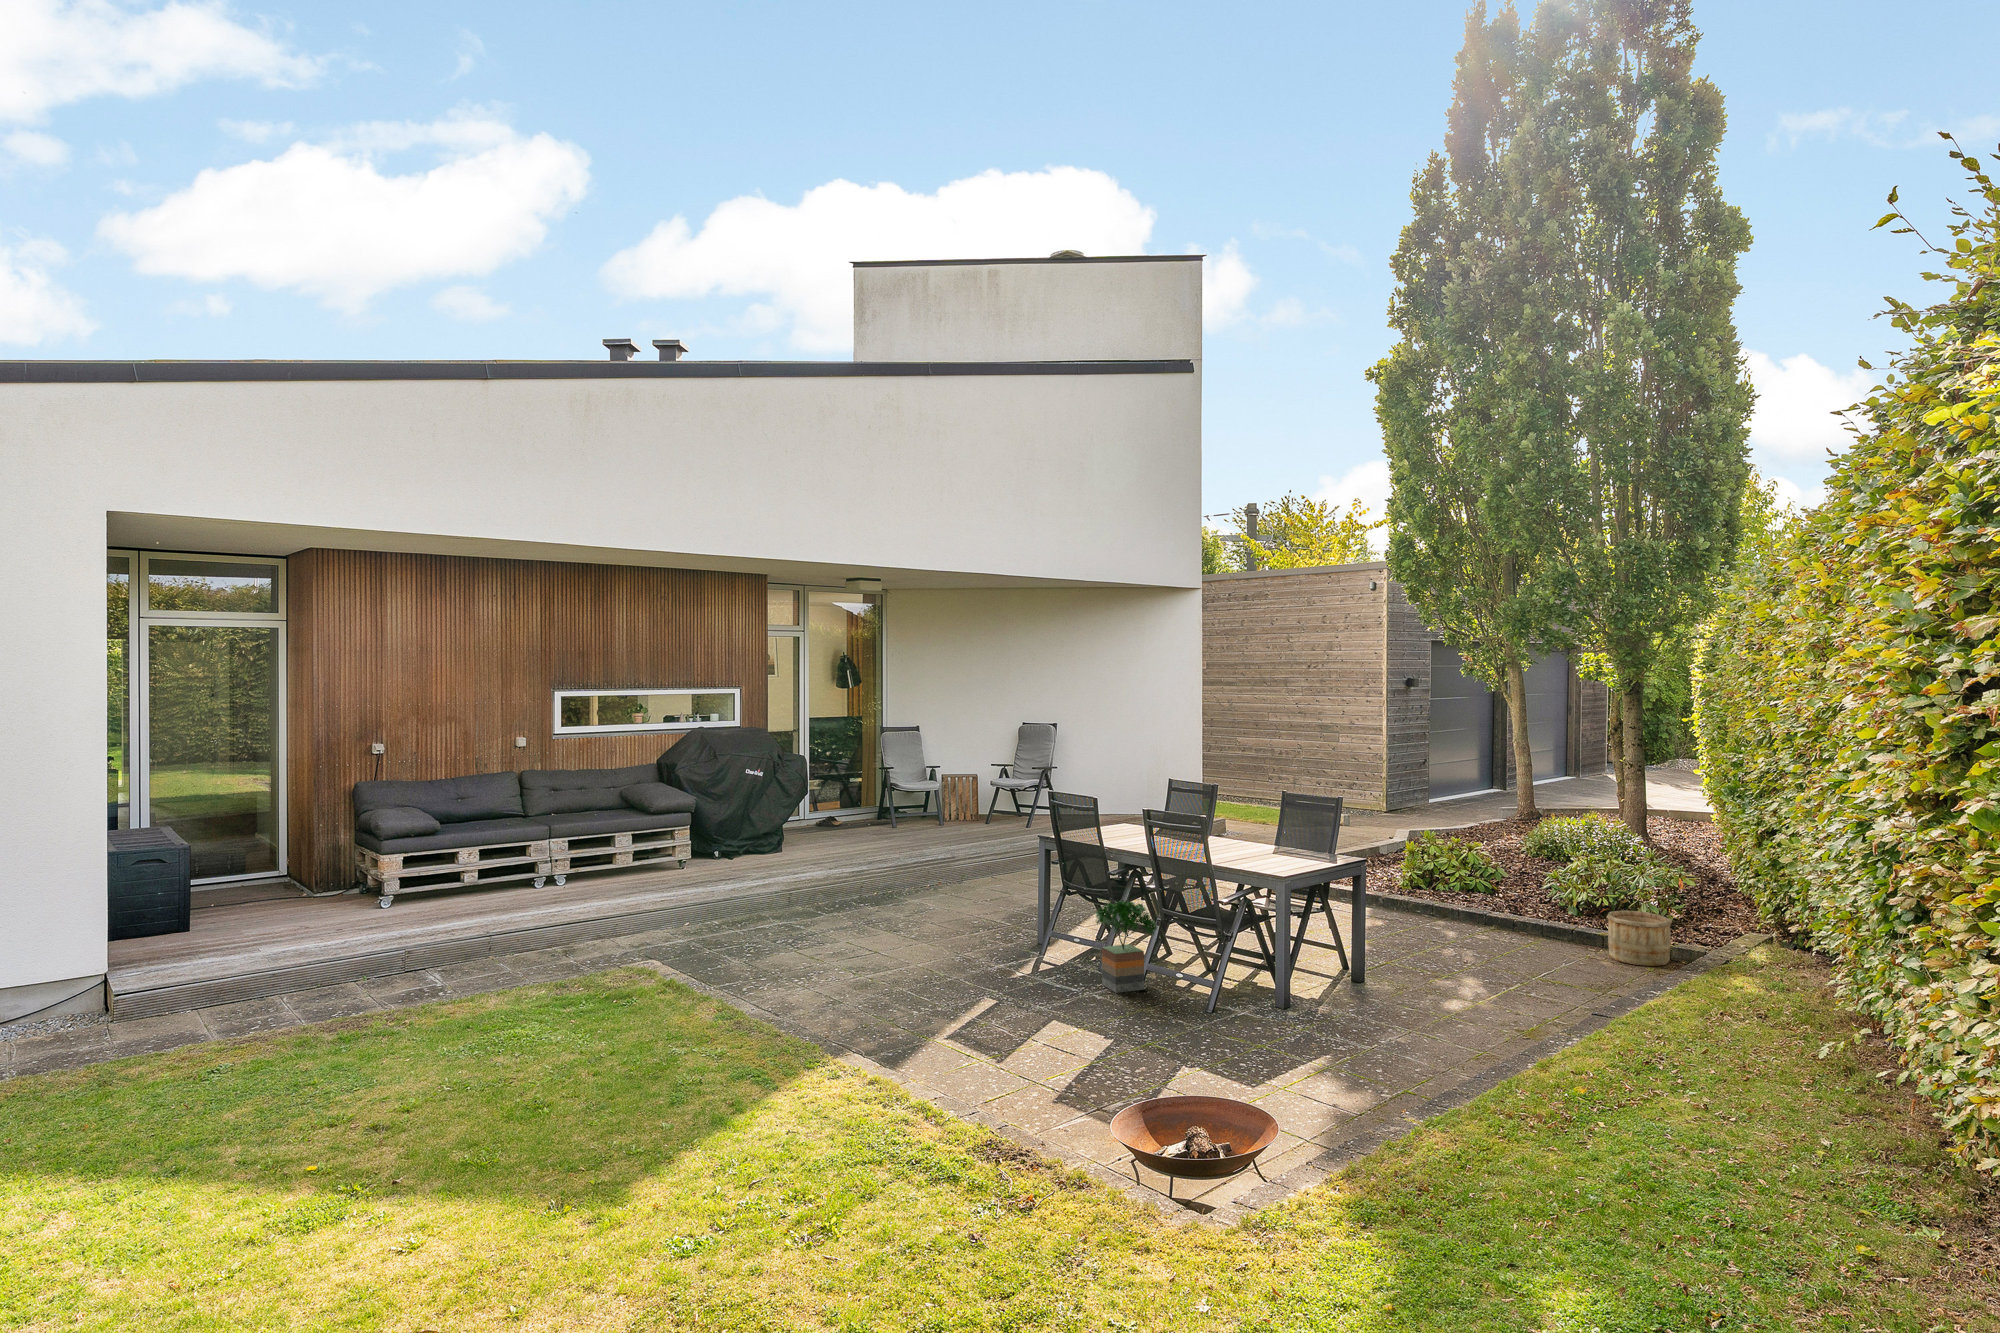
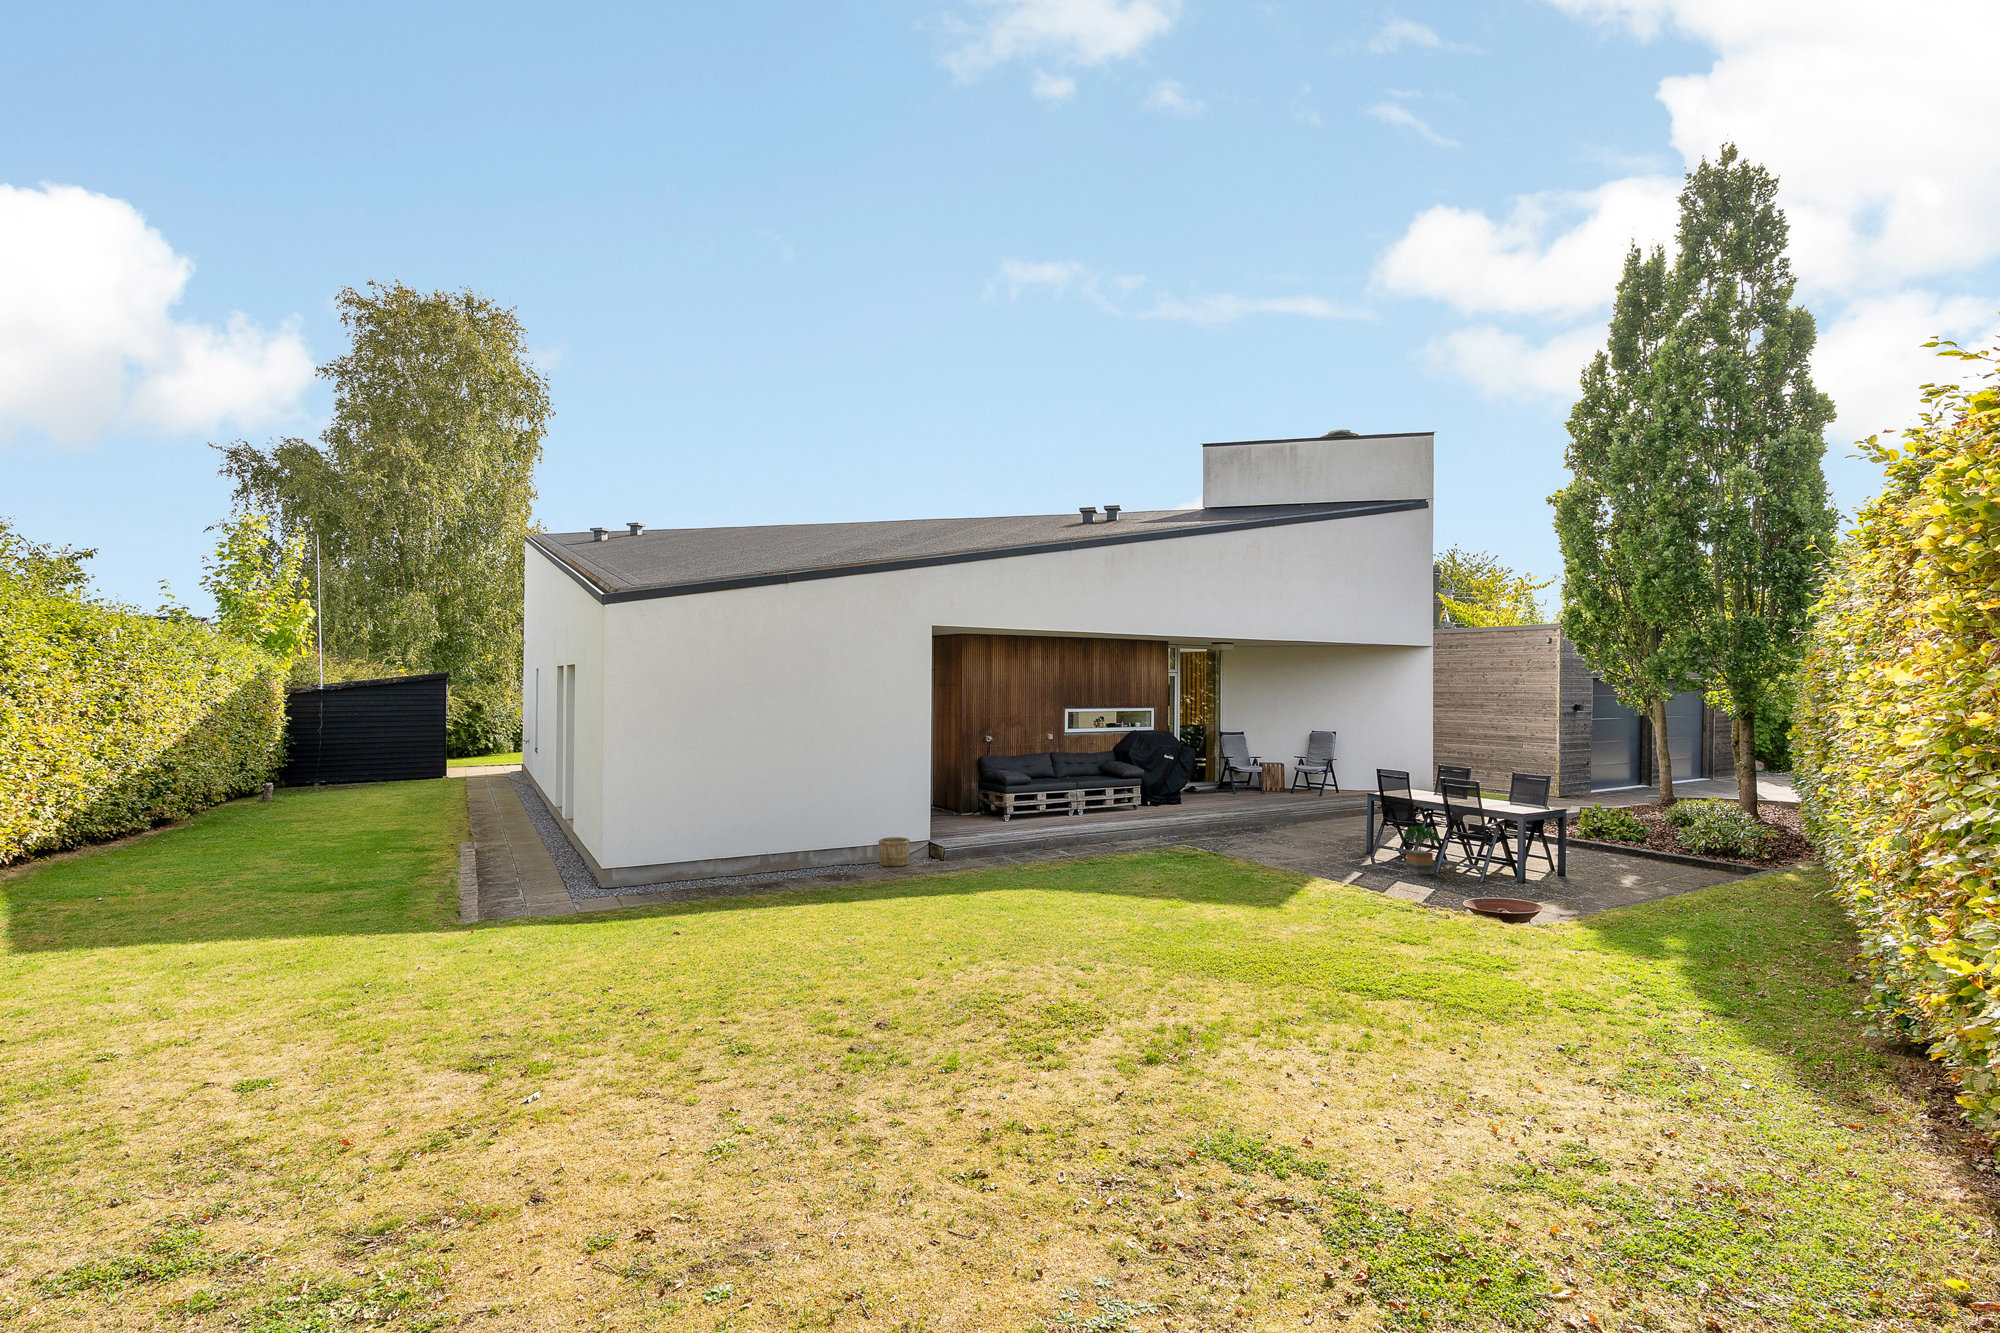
wooden bucket: present [1607,910,1672,966] -> present [878,837,910,866]

